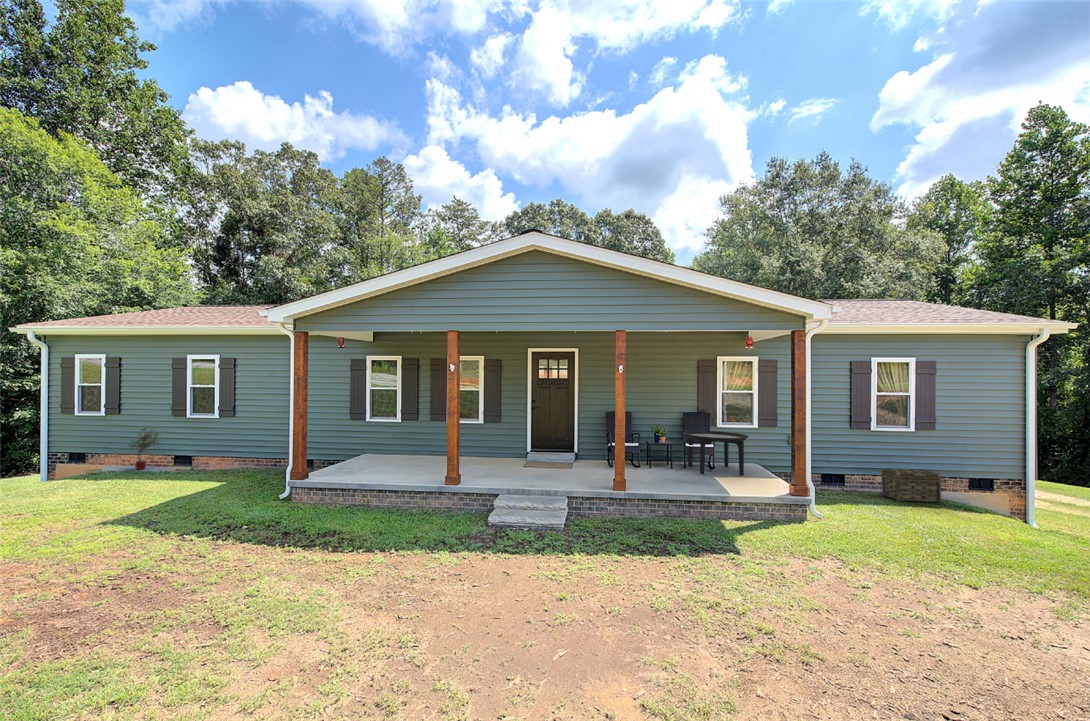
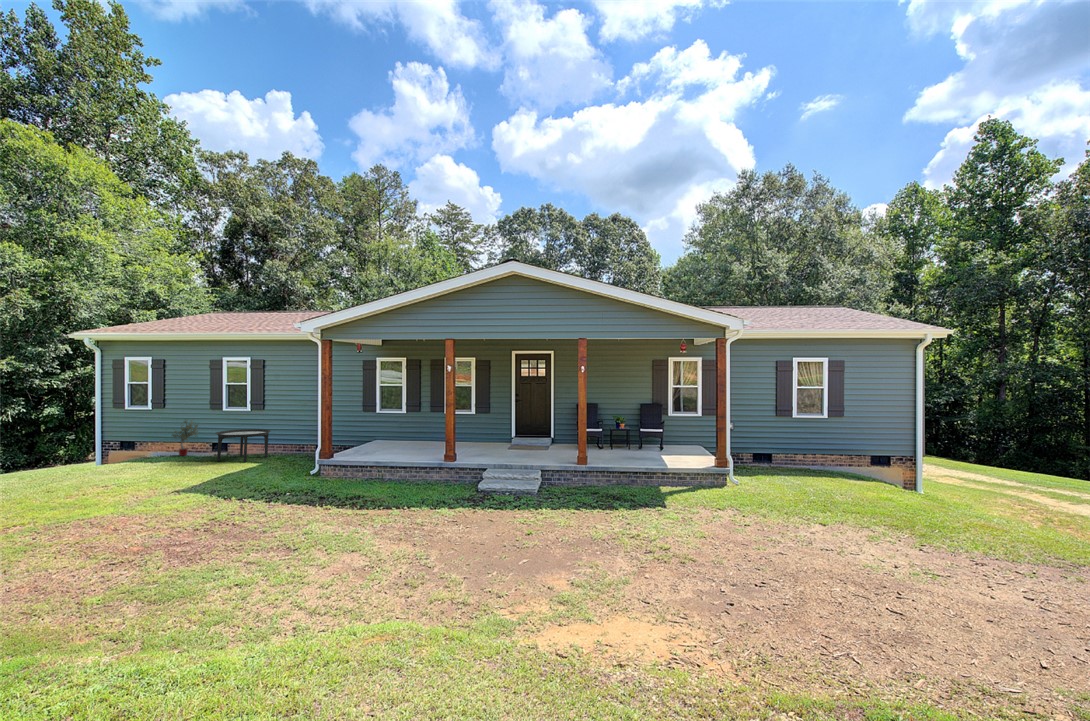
round table: present [683,431,749,475] -> present [216,429,271,462]
basket: present [881,468,942,503] -> none [802,449,848,476]

